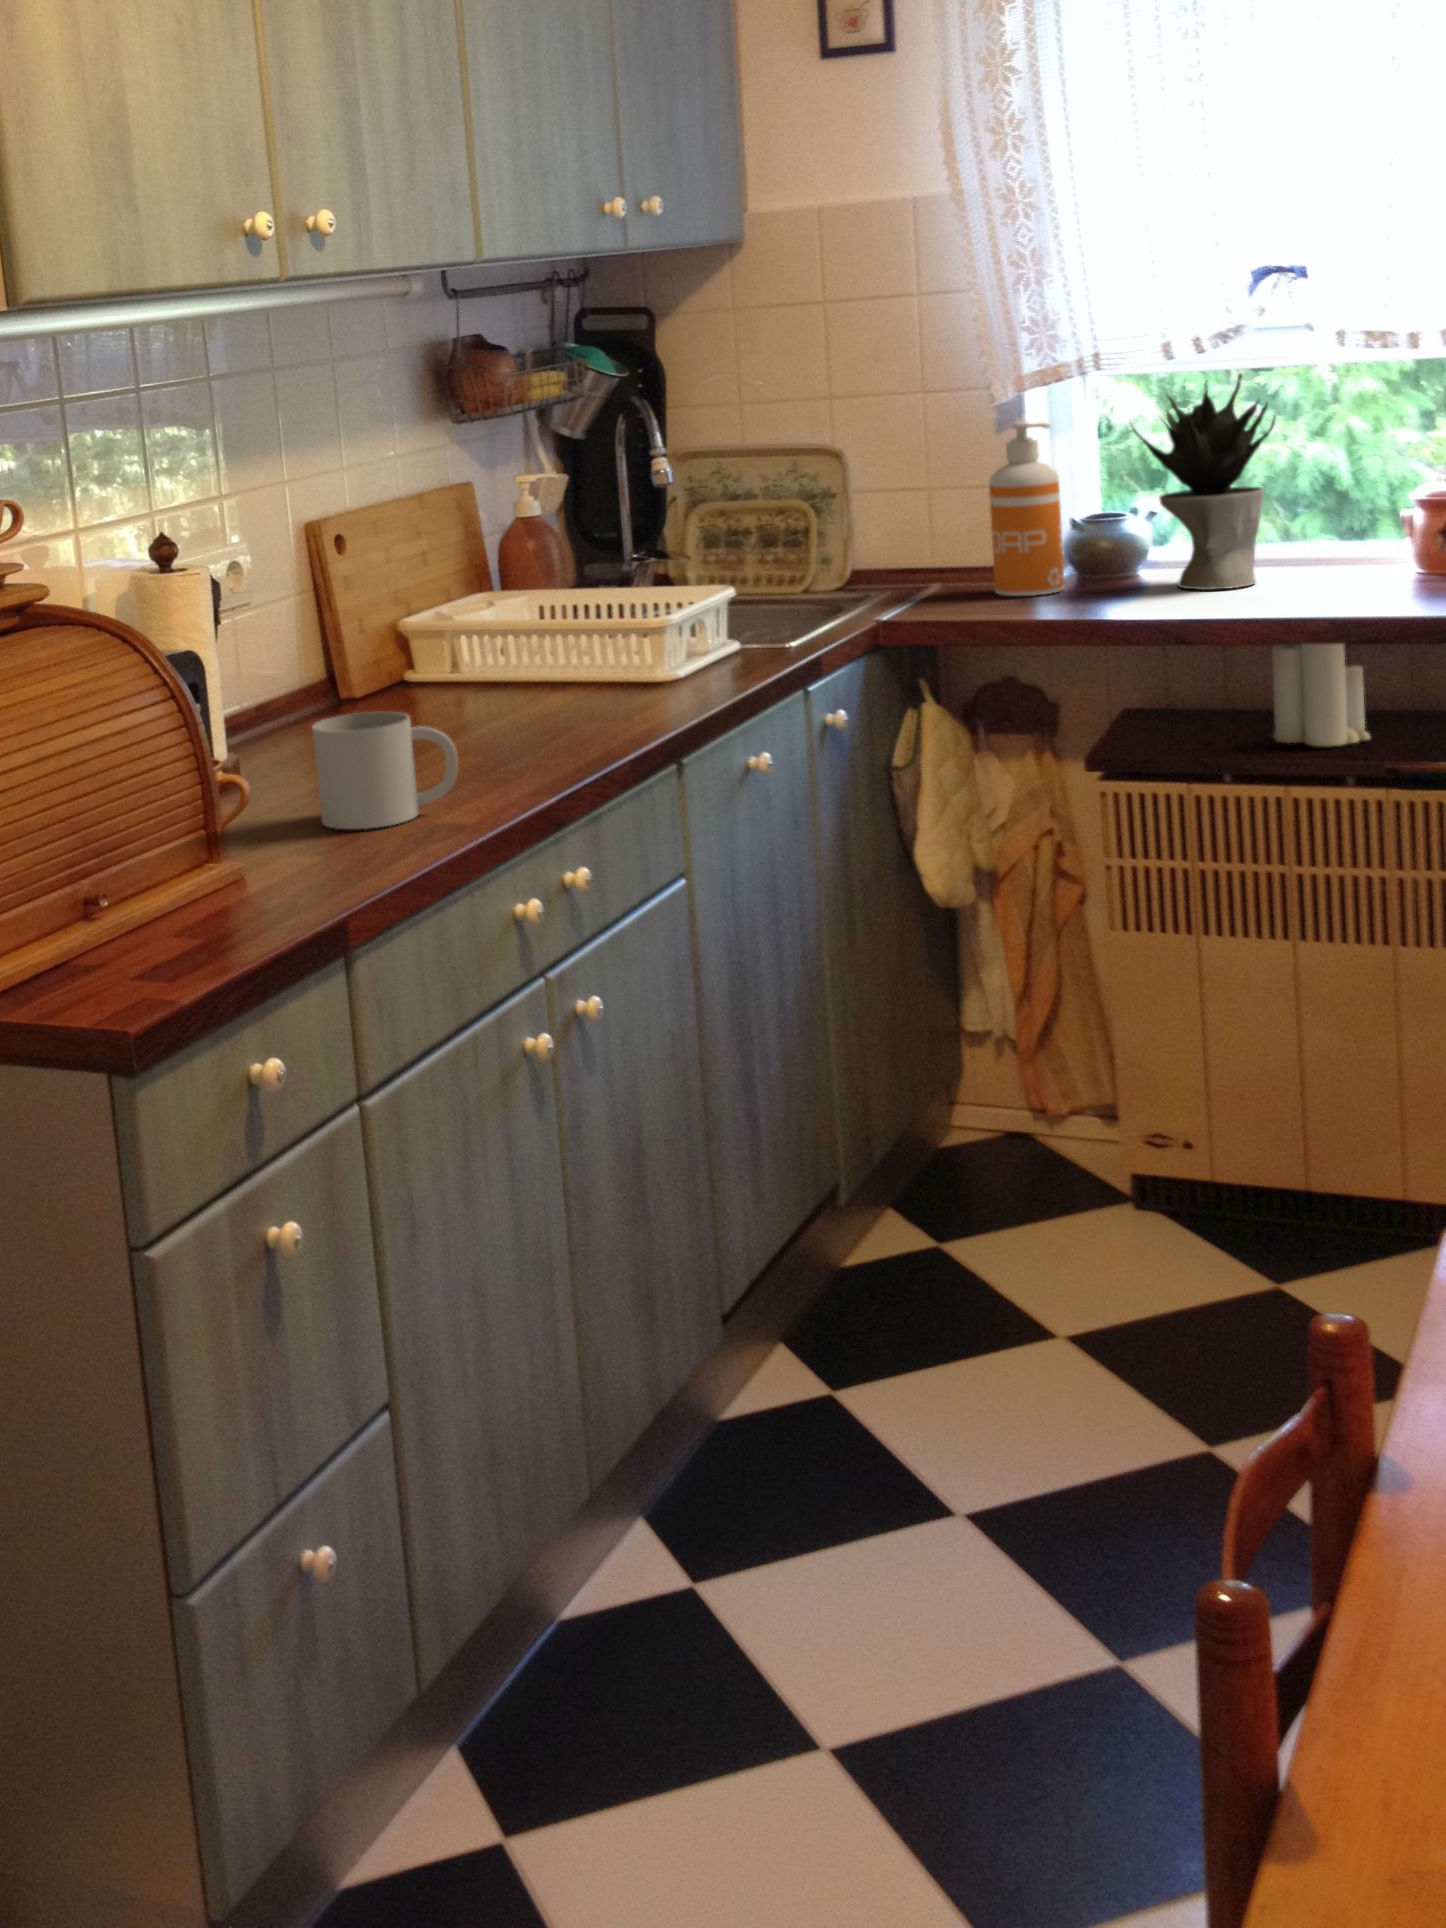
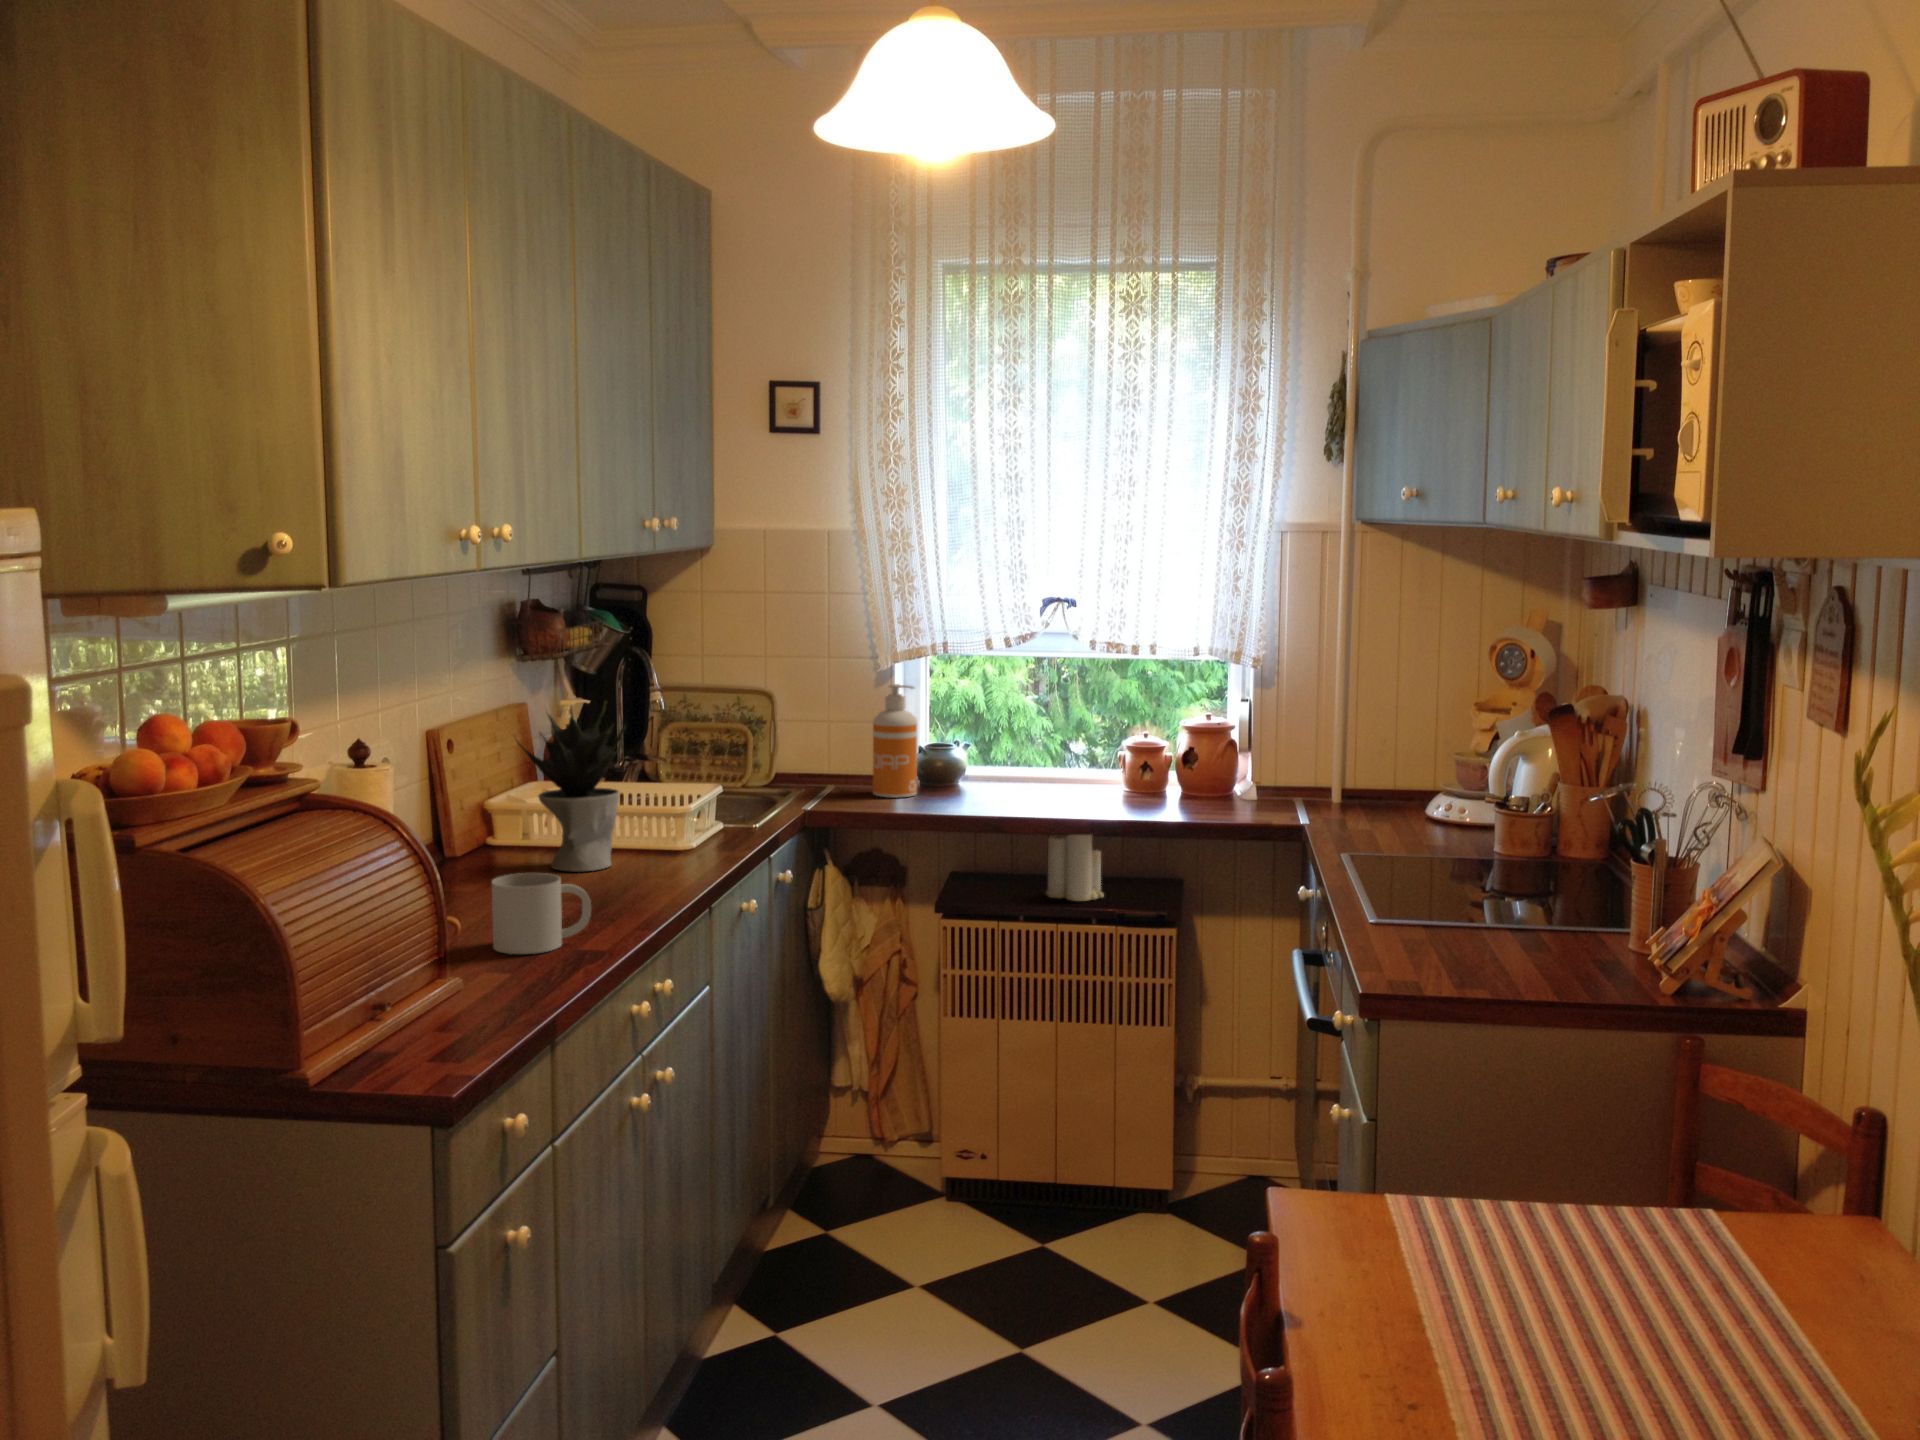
potted plant: present [1132,374,1276,590] -> present [517,701,626,872]

